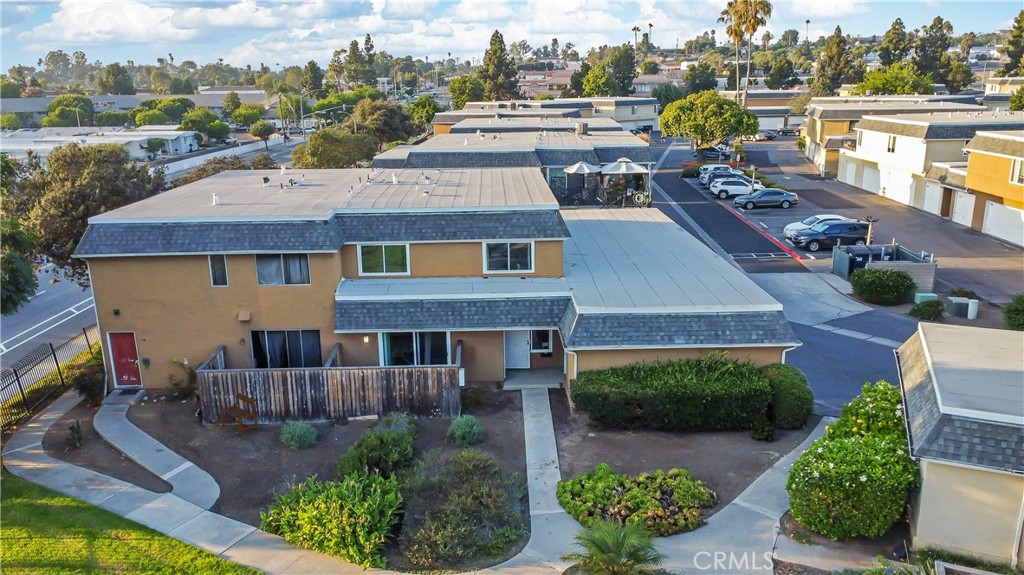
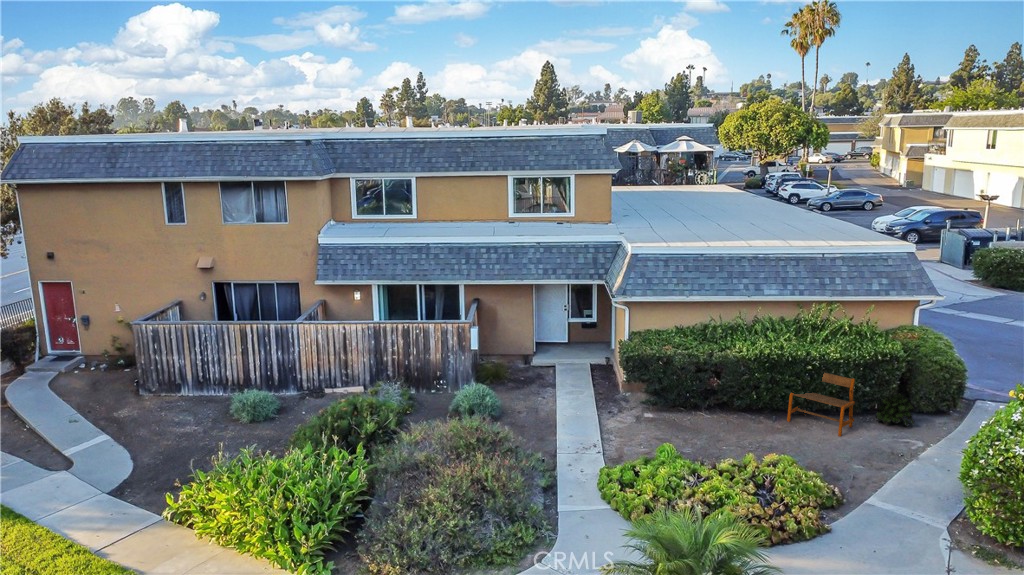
bench: present [222,392,259,437] -> present [787,373,855,436]

